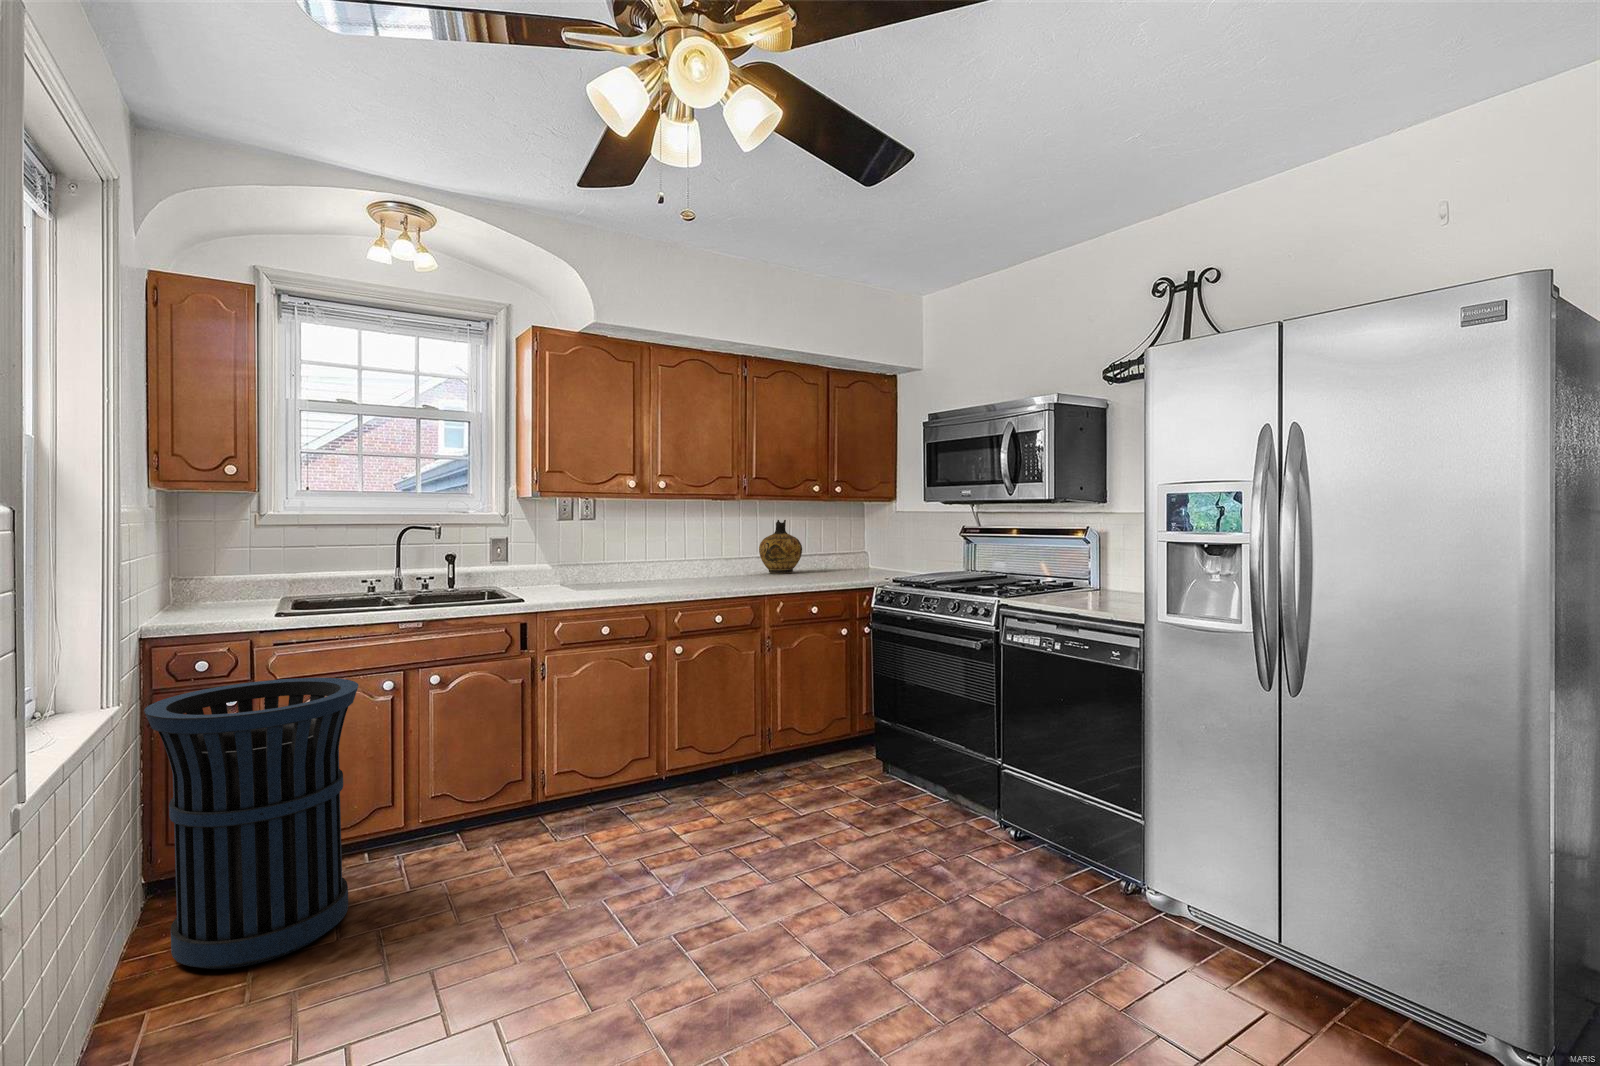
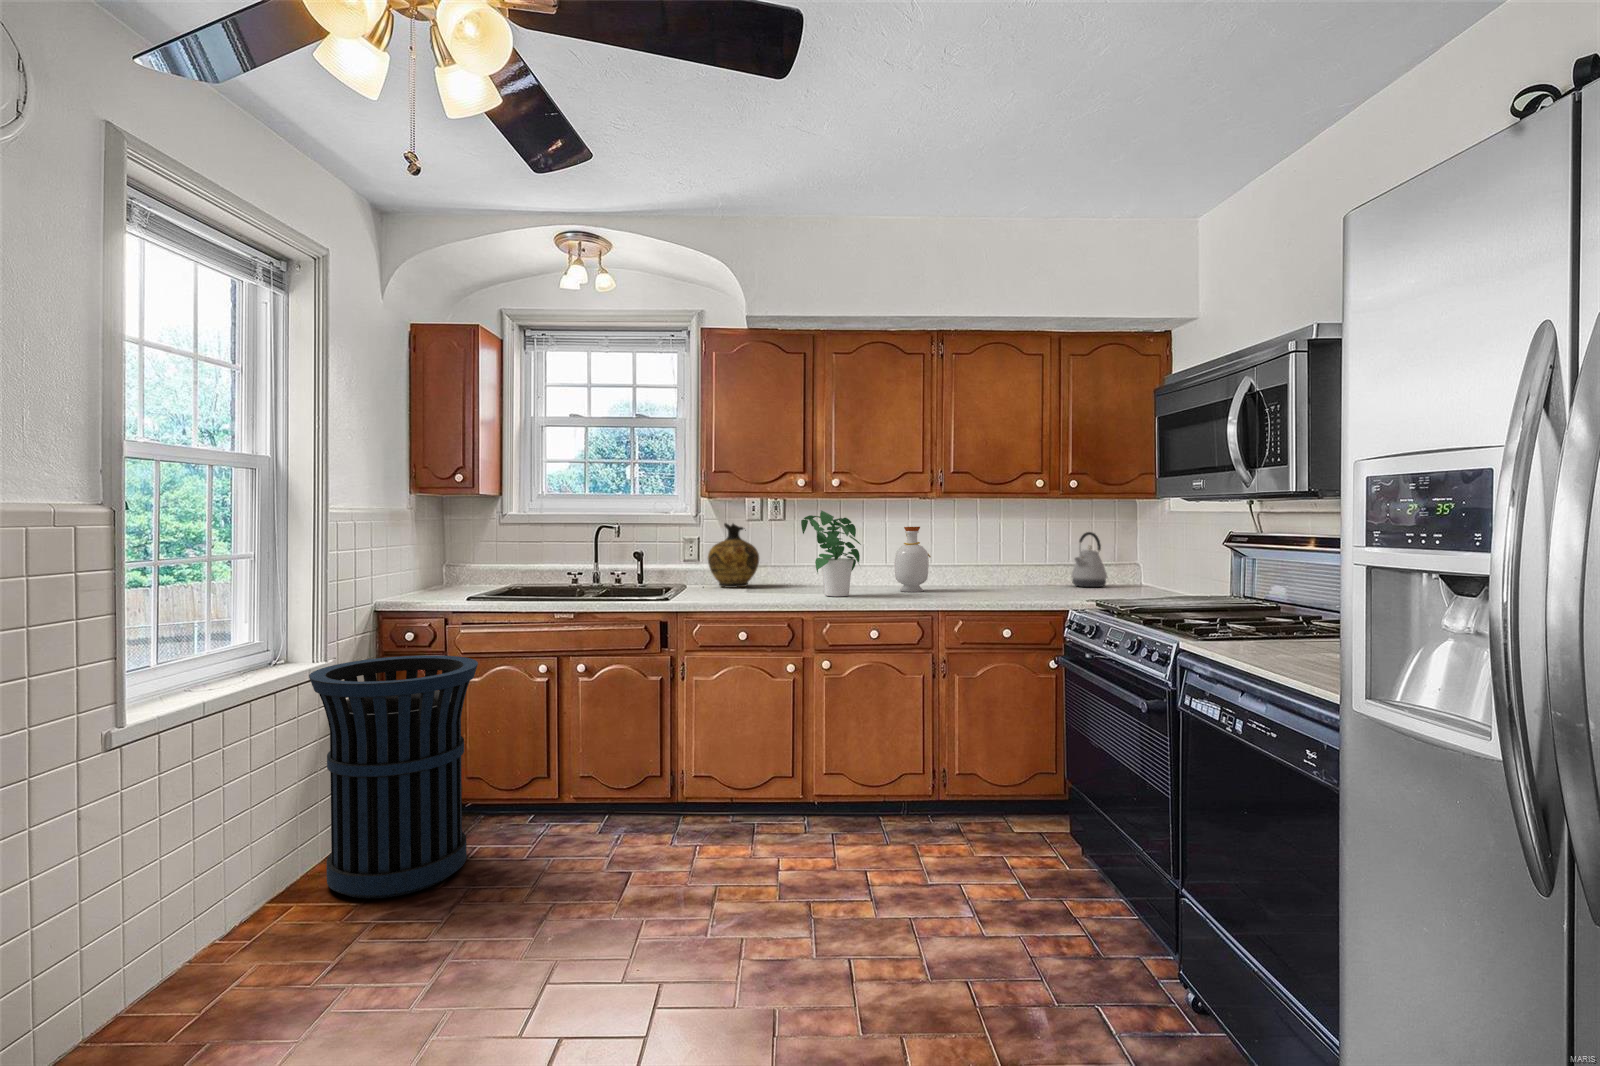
potted plant: none [644,510,701,588] -> present [801,510,861,596]
ceramic jug: present [759,520,802,574] -> present [708,523,759,588]
bottle: none [708,524,738,581] -> present [894,527,931,592]
kettle: none [830,527,857,571] -> present [1071,532,1108,587]

